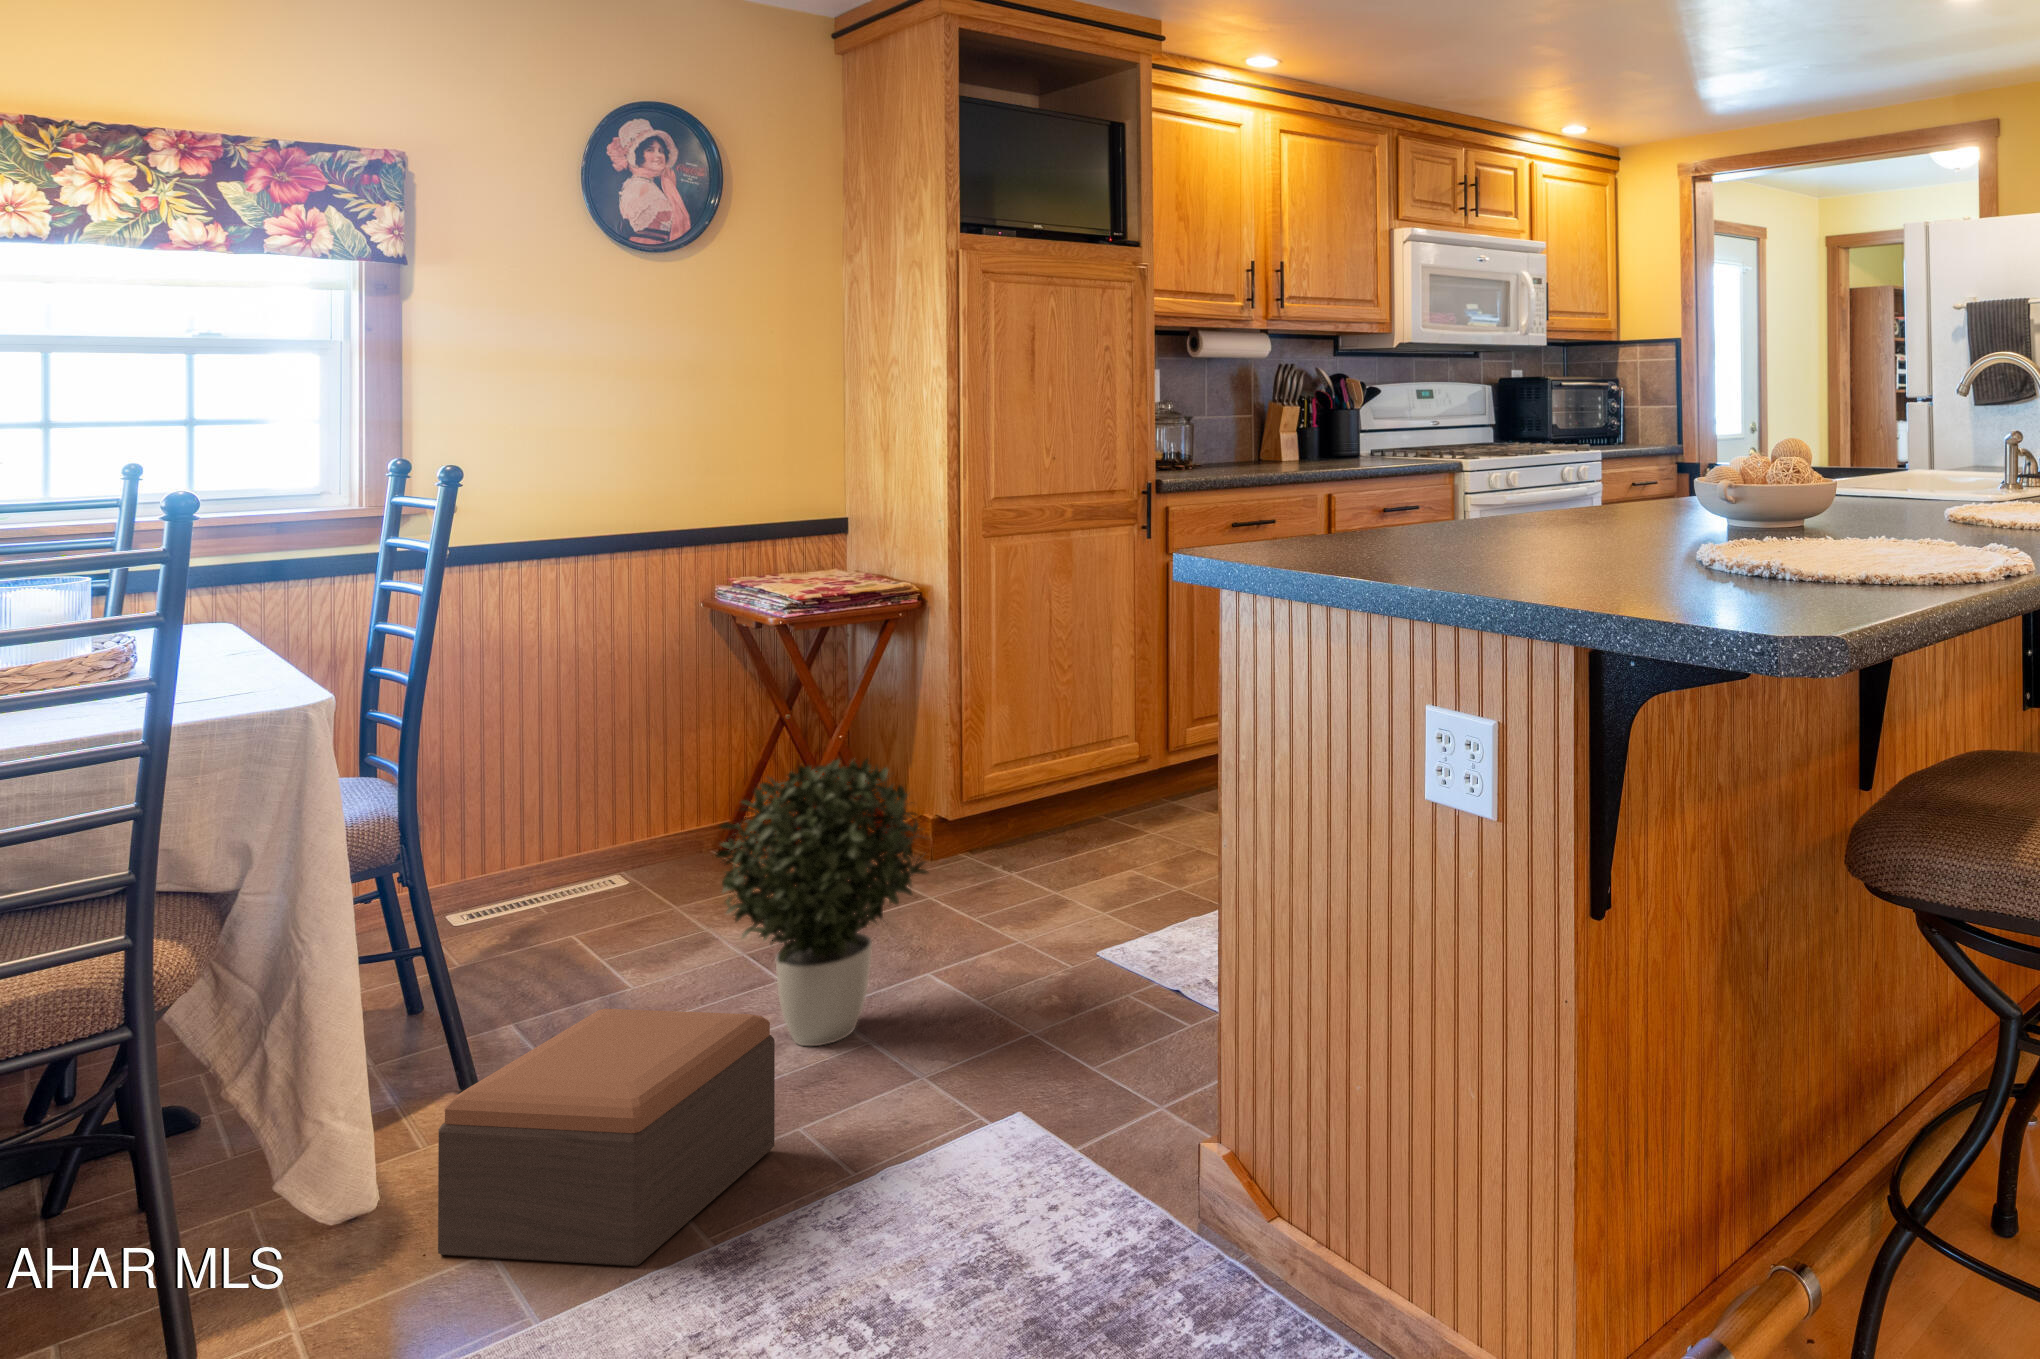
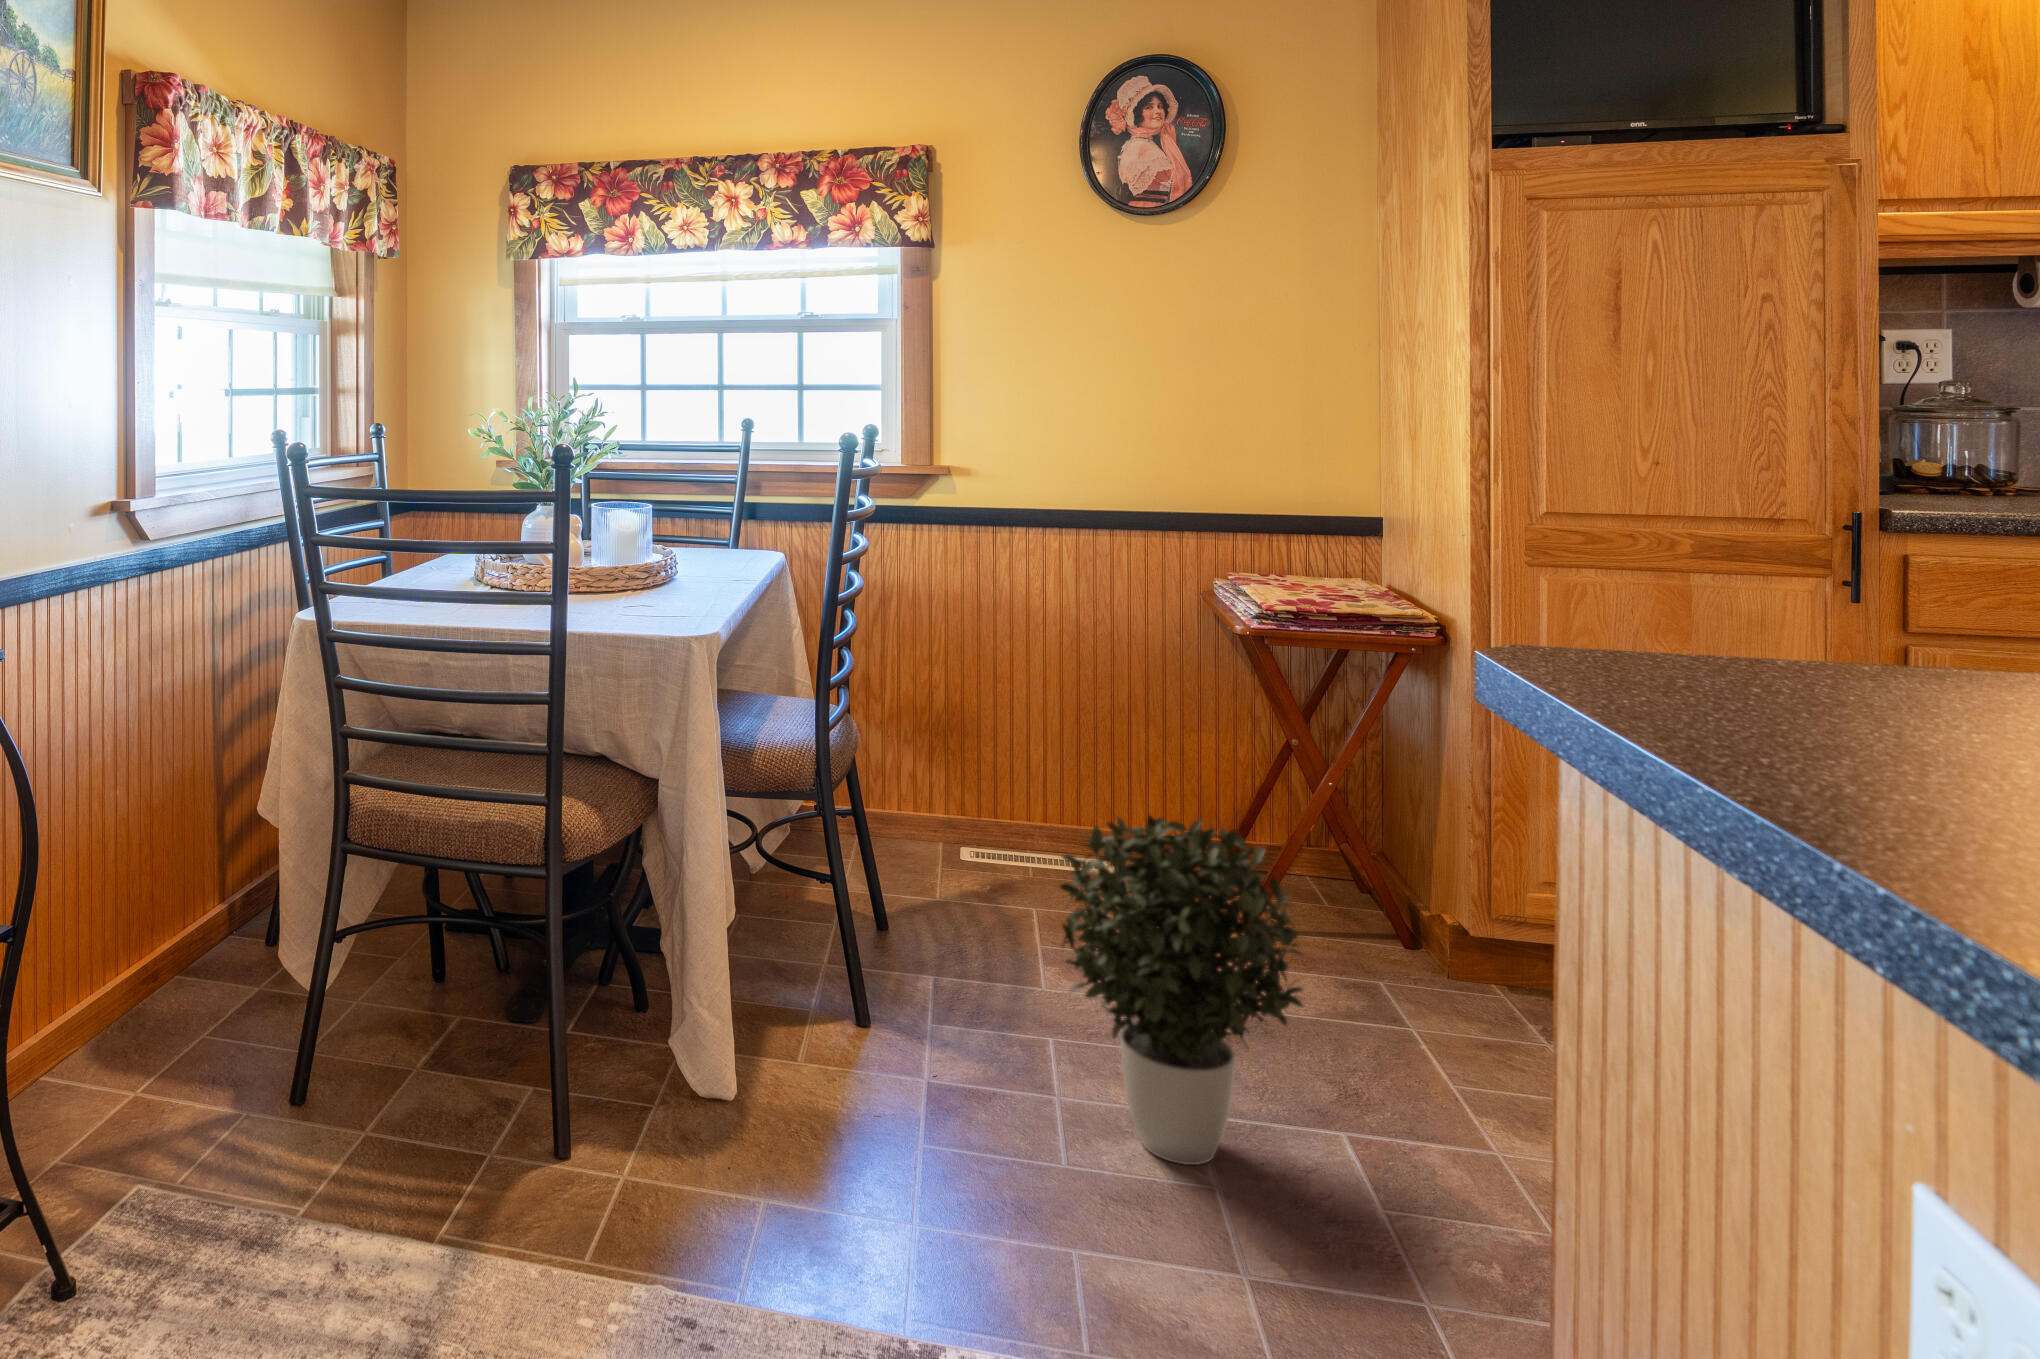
footstool: present [438,1009,775,1266] -> none [730,1009,1031,1305]

